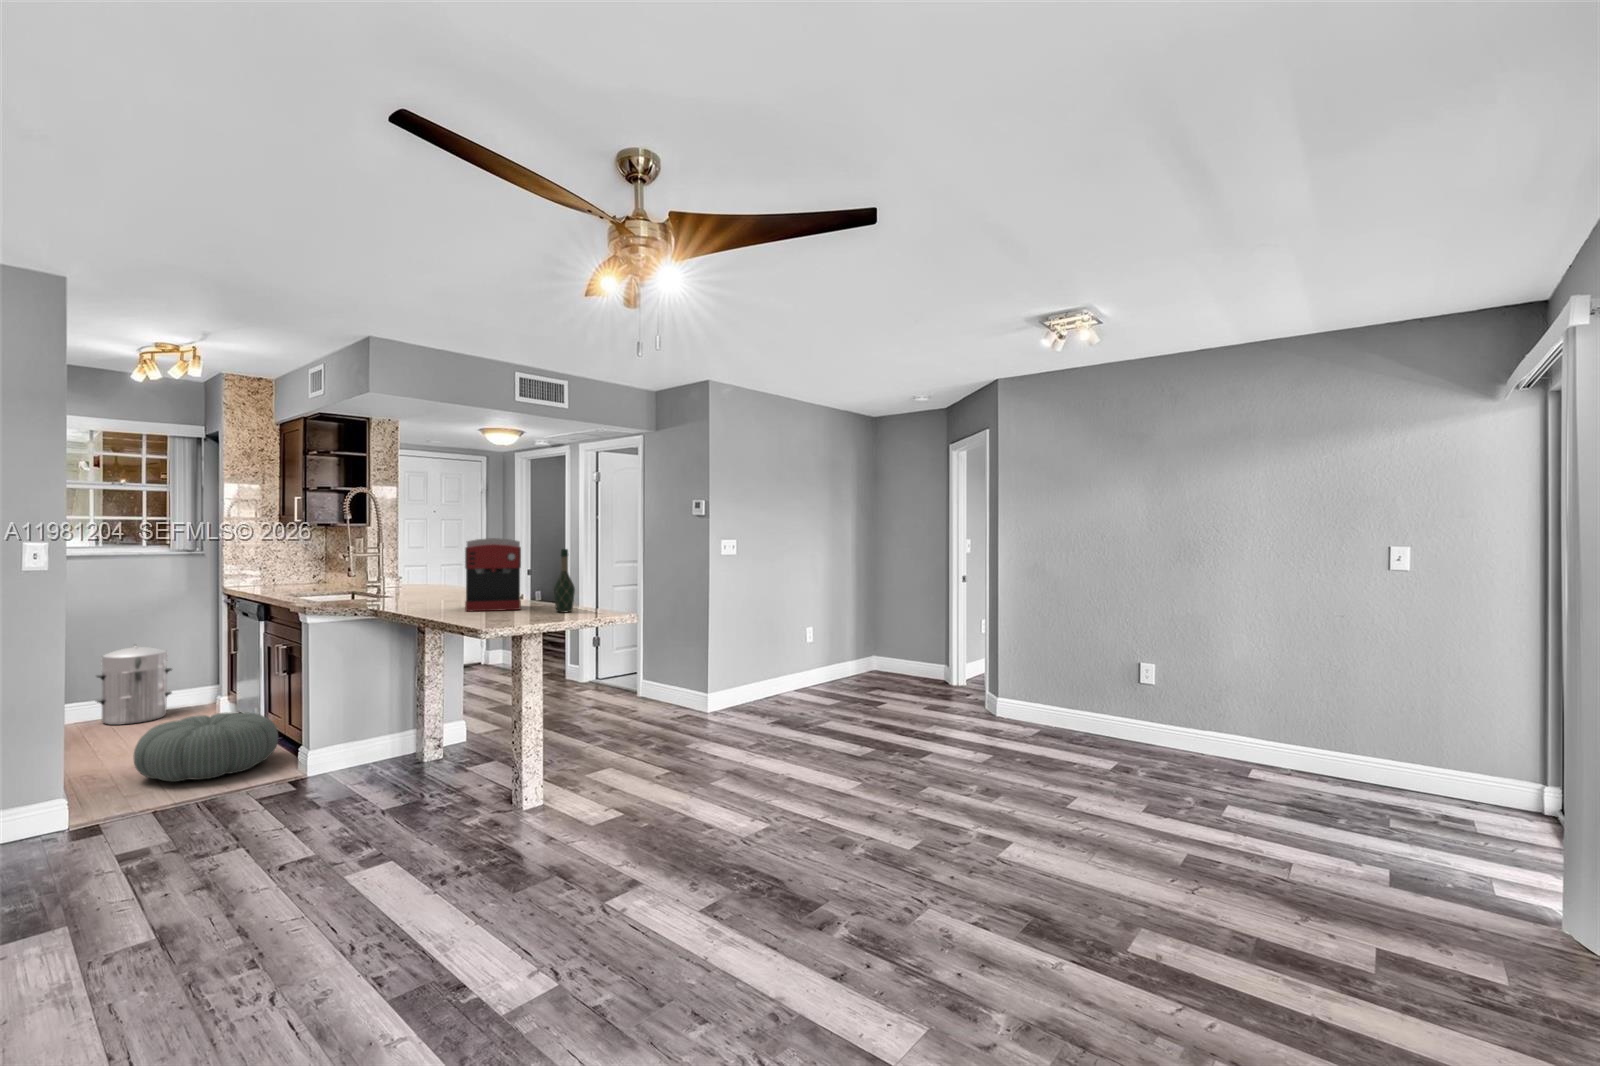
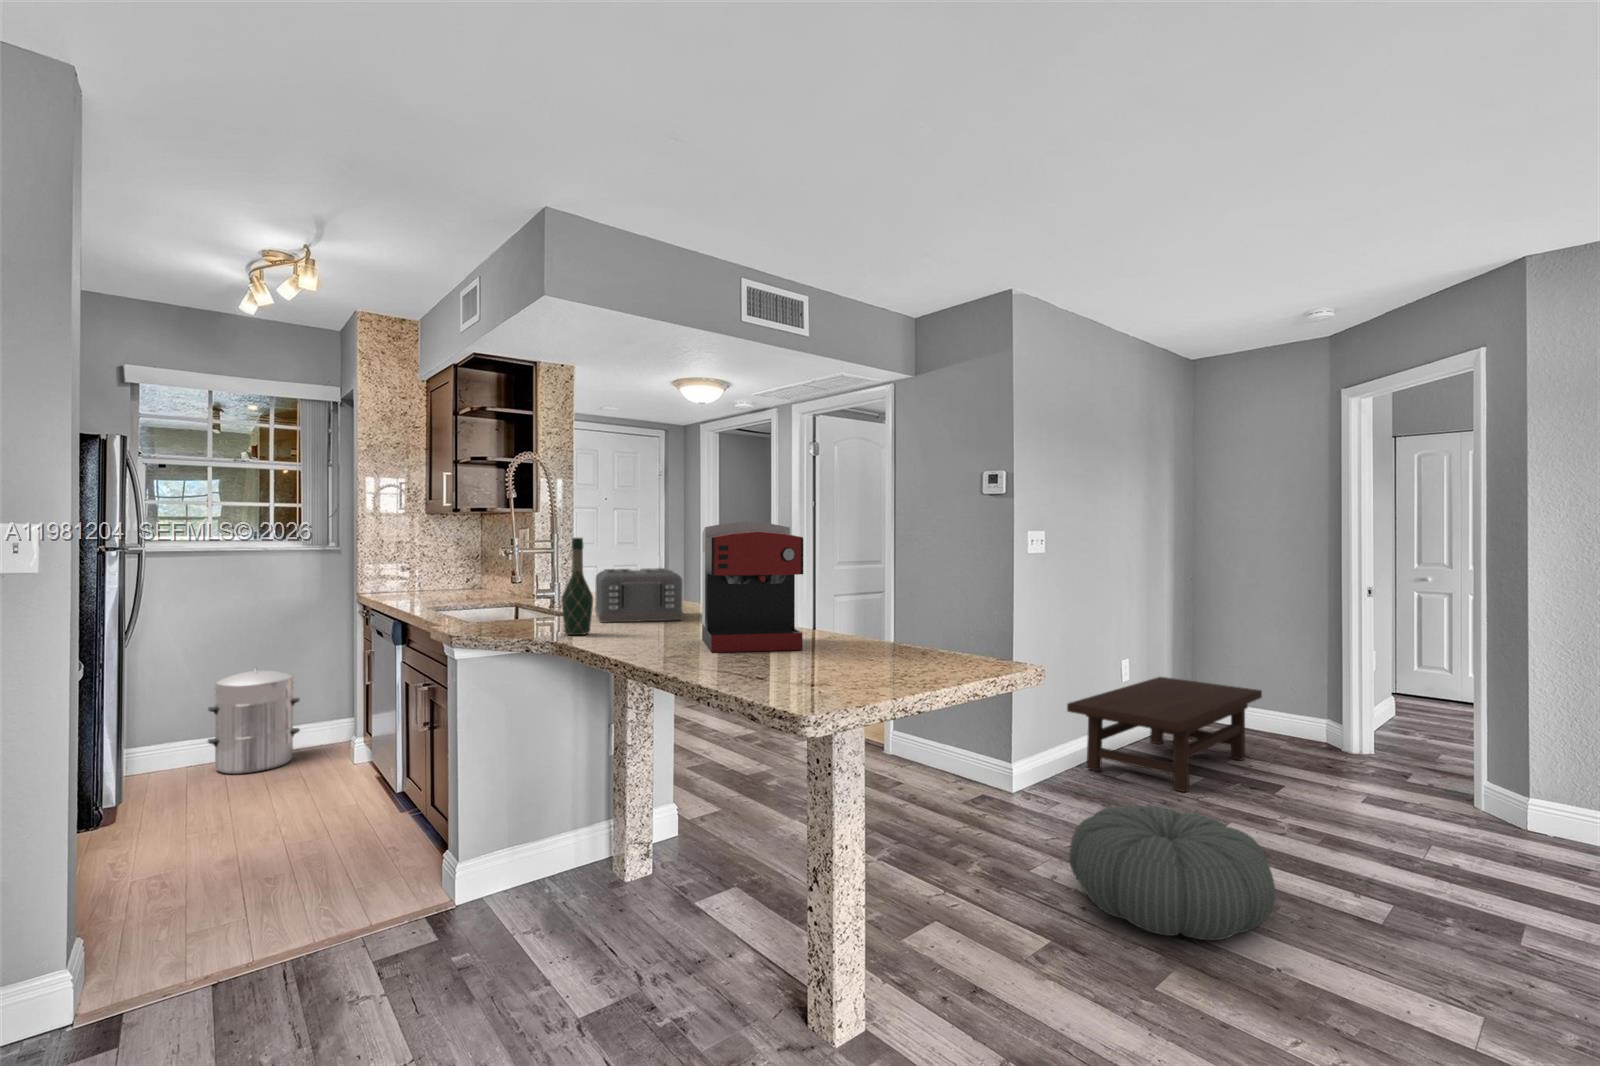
wine bottle: present [554,549,575,613] -> present [561,538,593,635]
toaster: none [407,566,466,601] -> present [595,568,684,623]
coffee table: none [754,640,893,708] -> present [1067,677,1262,792]
pouf: present [134,713,278,782] -> present [1069,805,1276,940]

